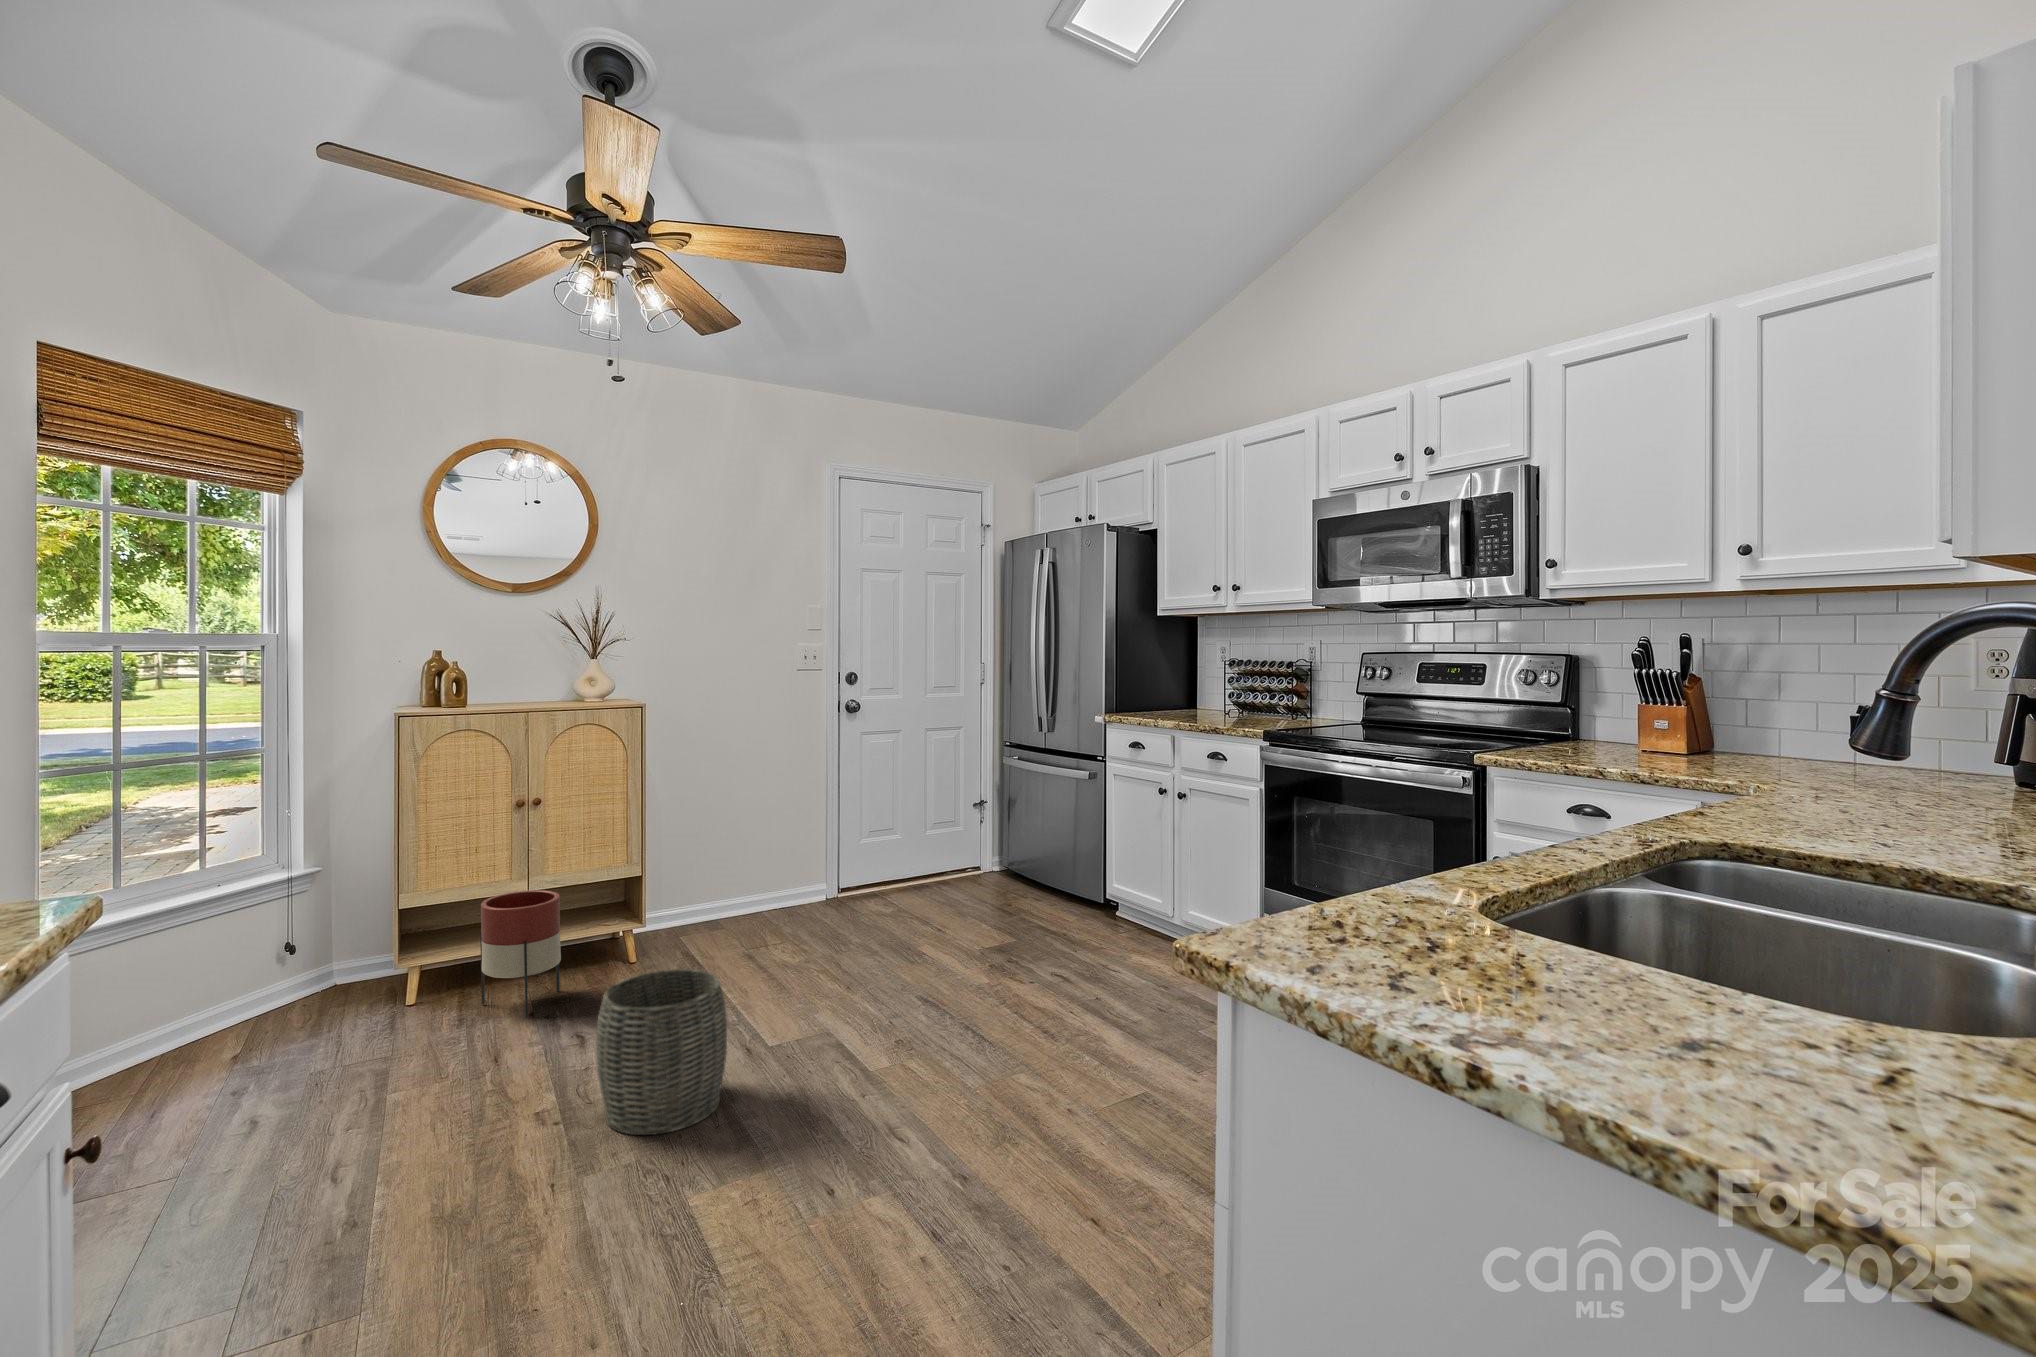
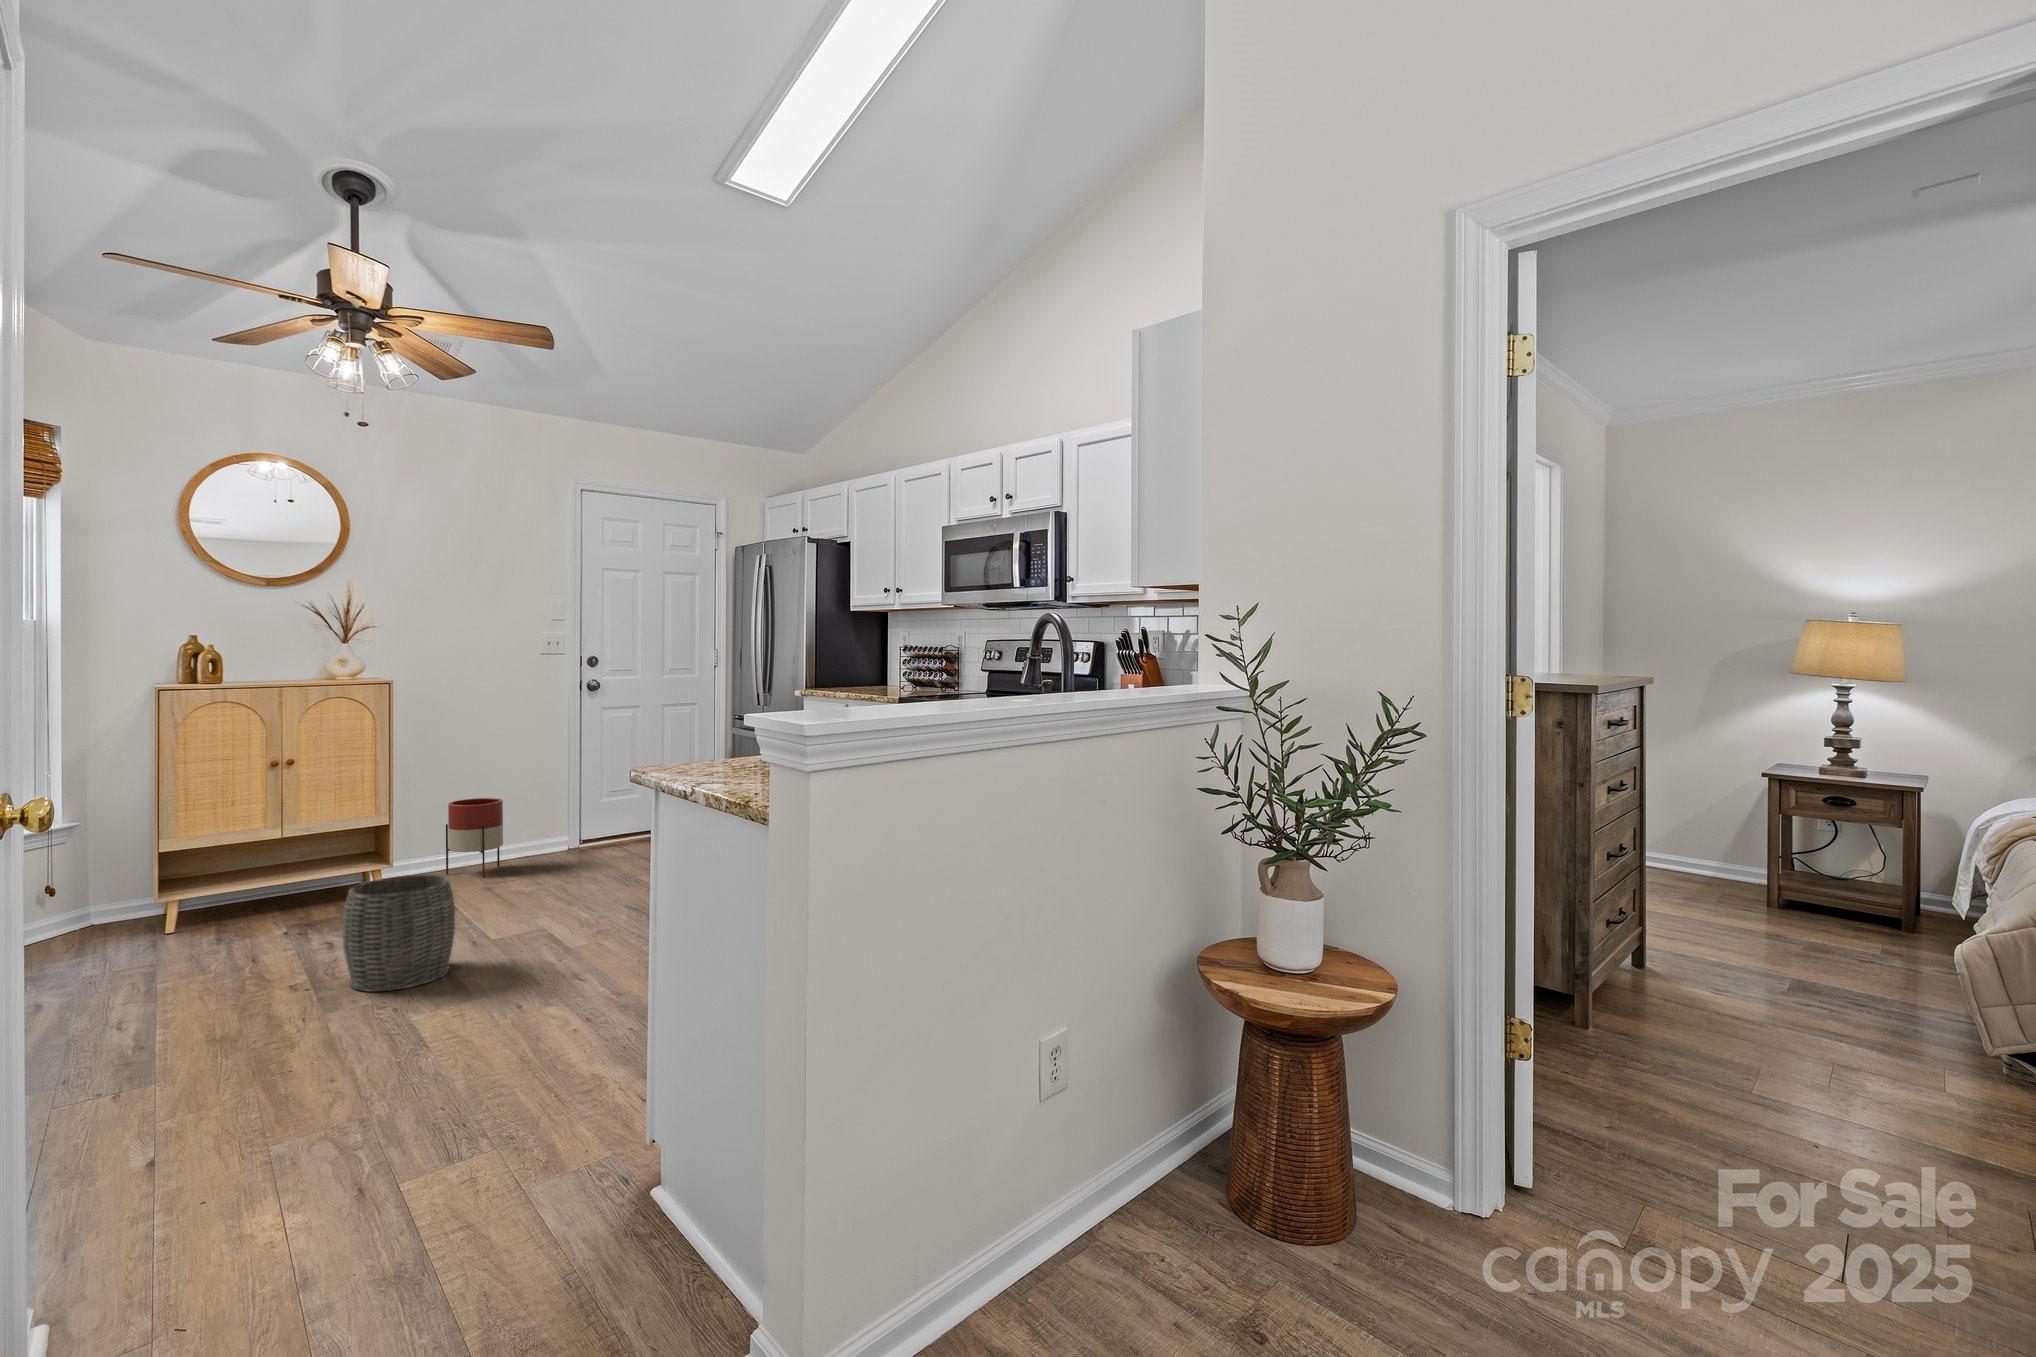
planter: present [480,890,561,1017] -> present [446,798,503,878]

